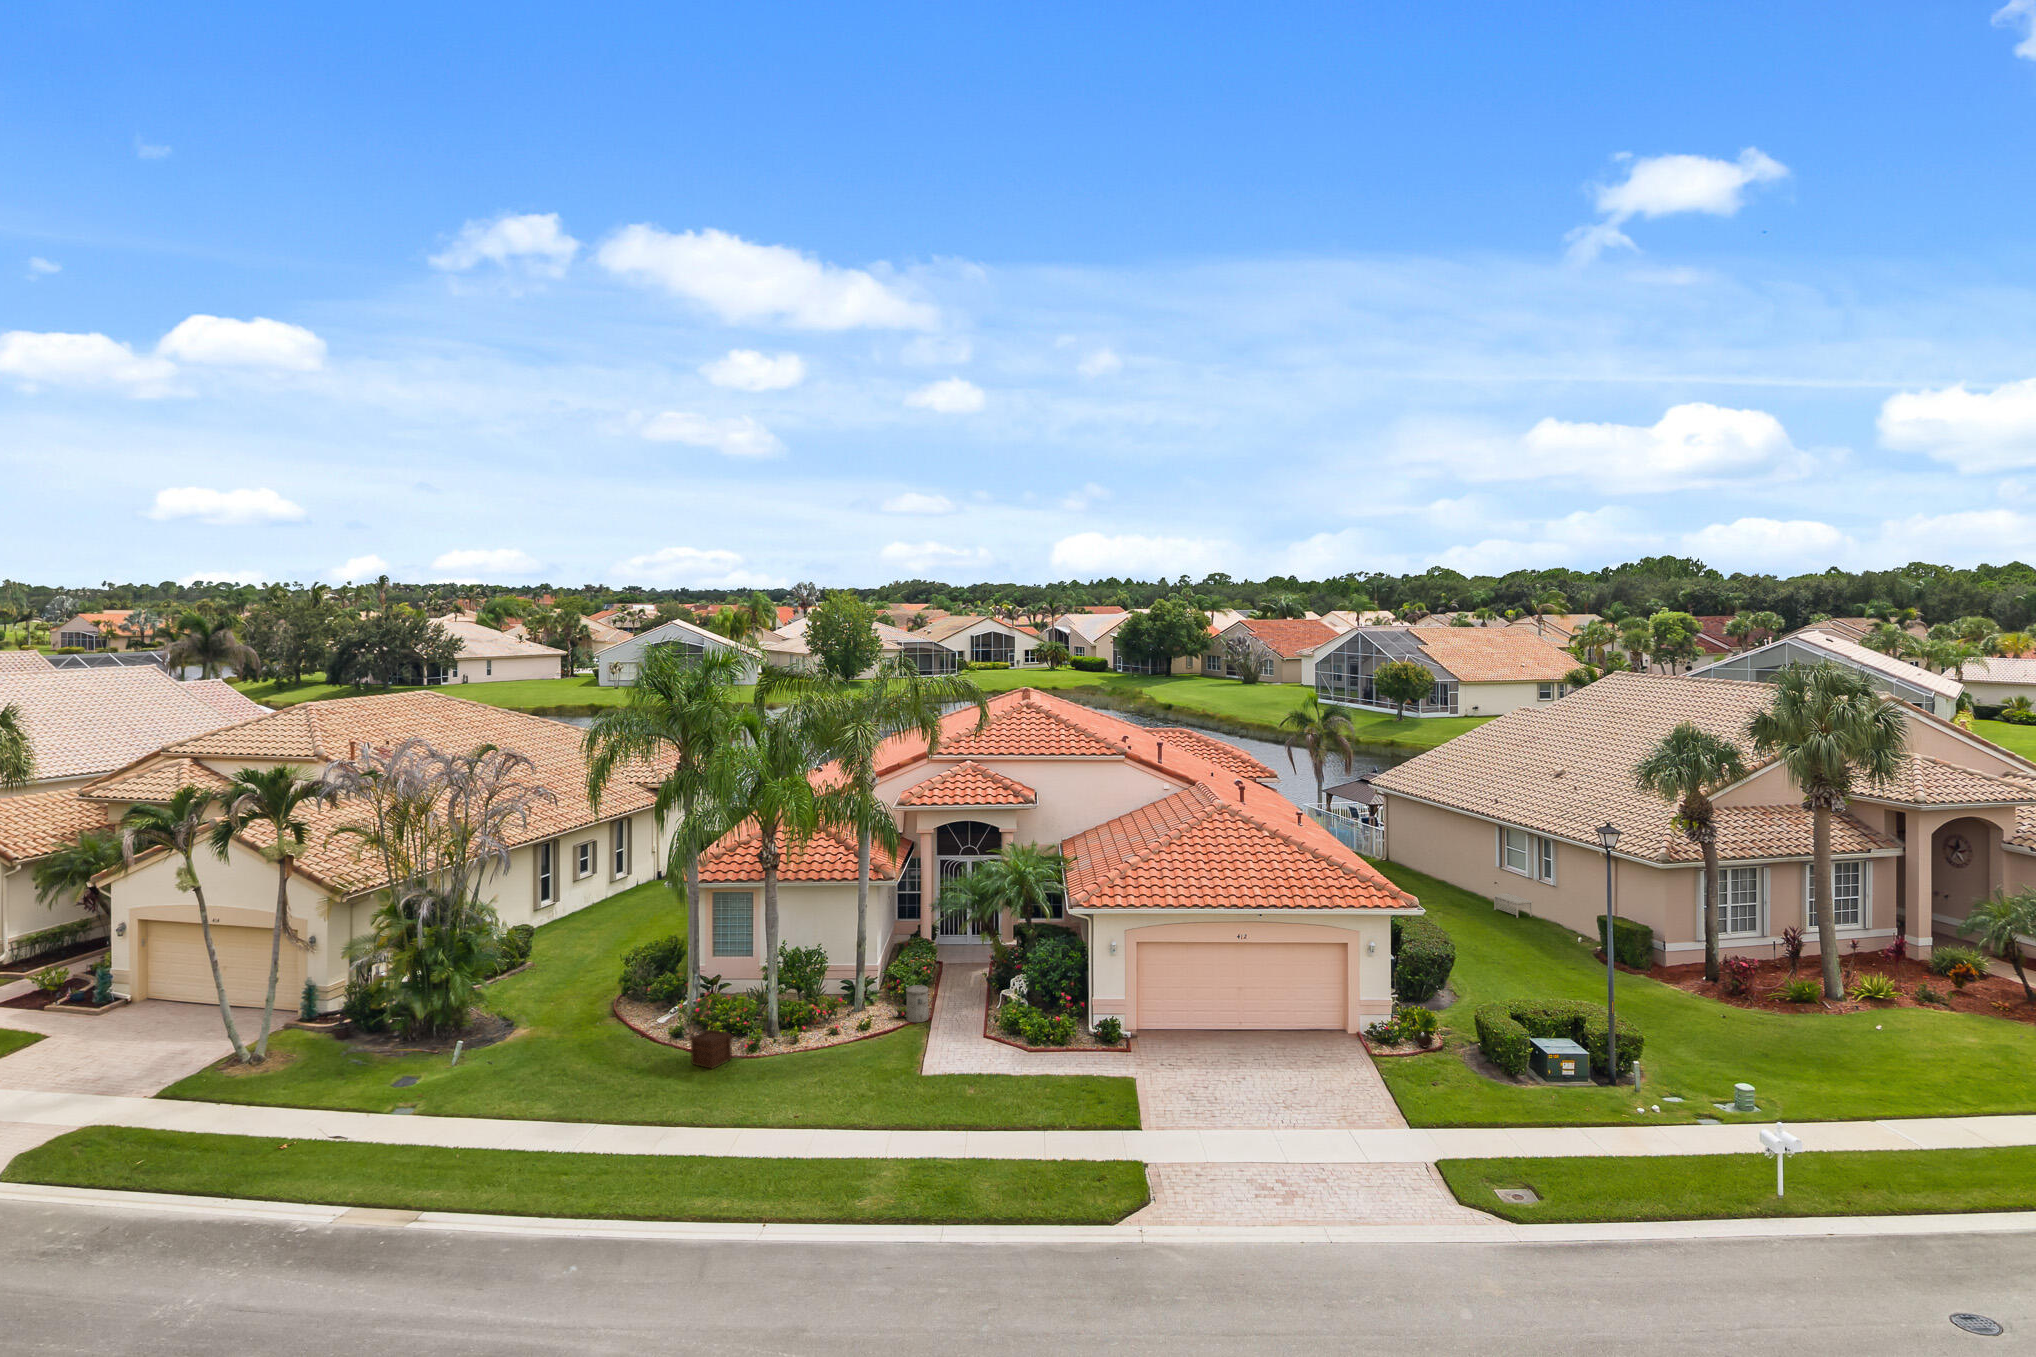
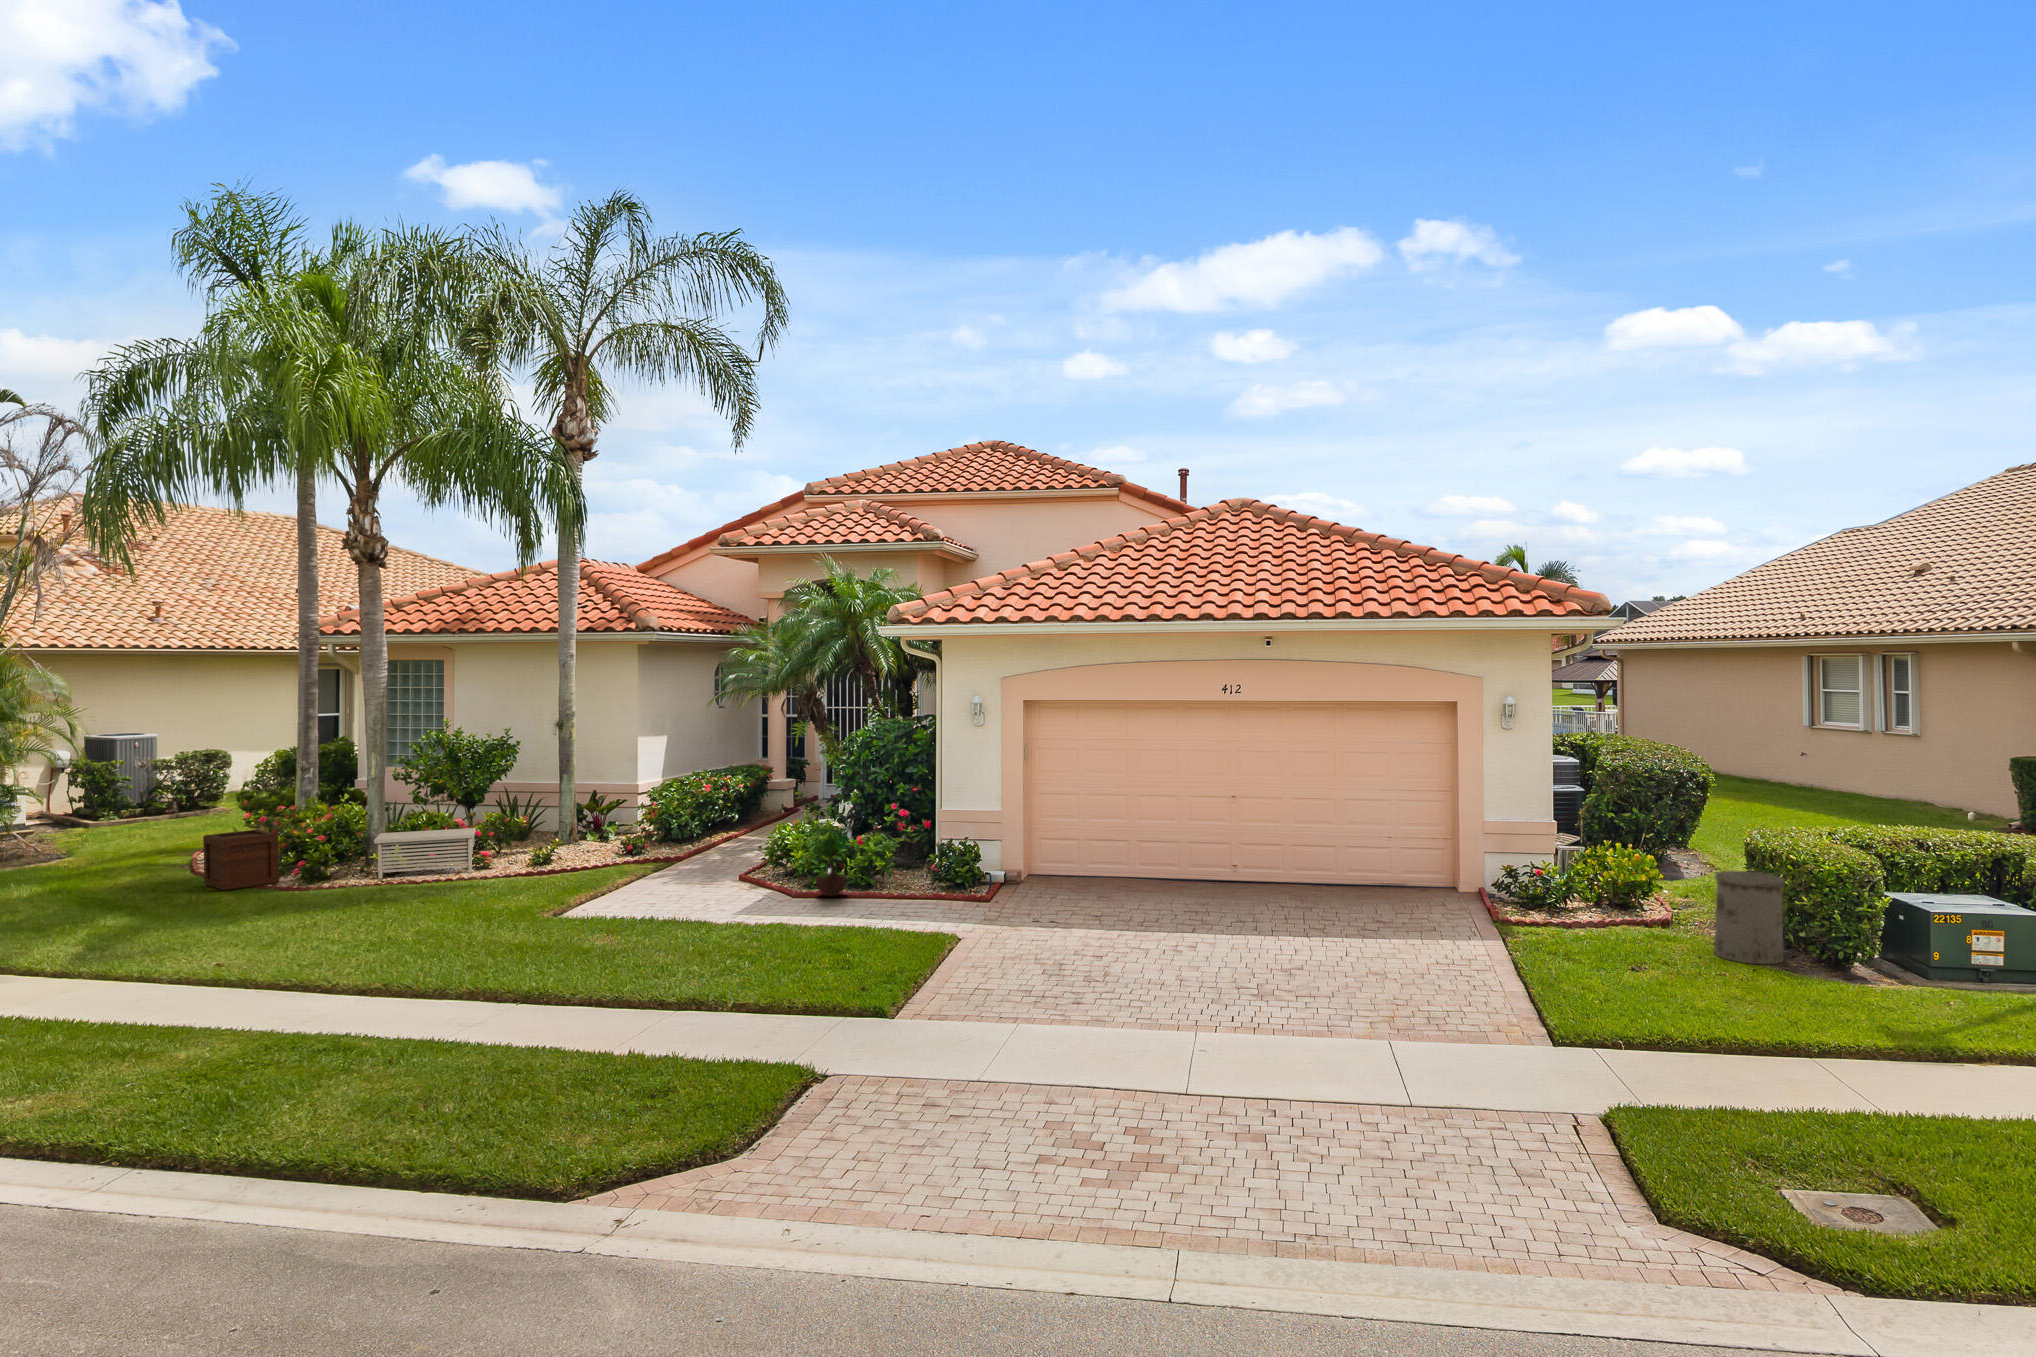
storage bench: present [1493,893,1533,918] -> present [374,828,476,879]
trash can: present [906,985,929,1022] -> present [1715,871,1784,964]
potted tree: present [1417,1016,1435,1047] -> present [815,832,849,896]

